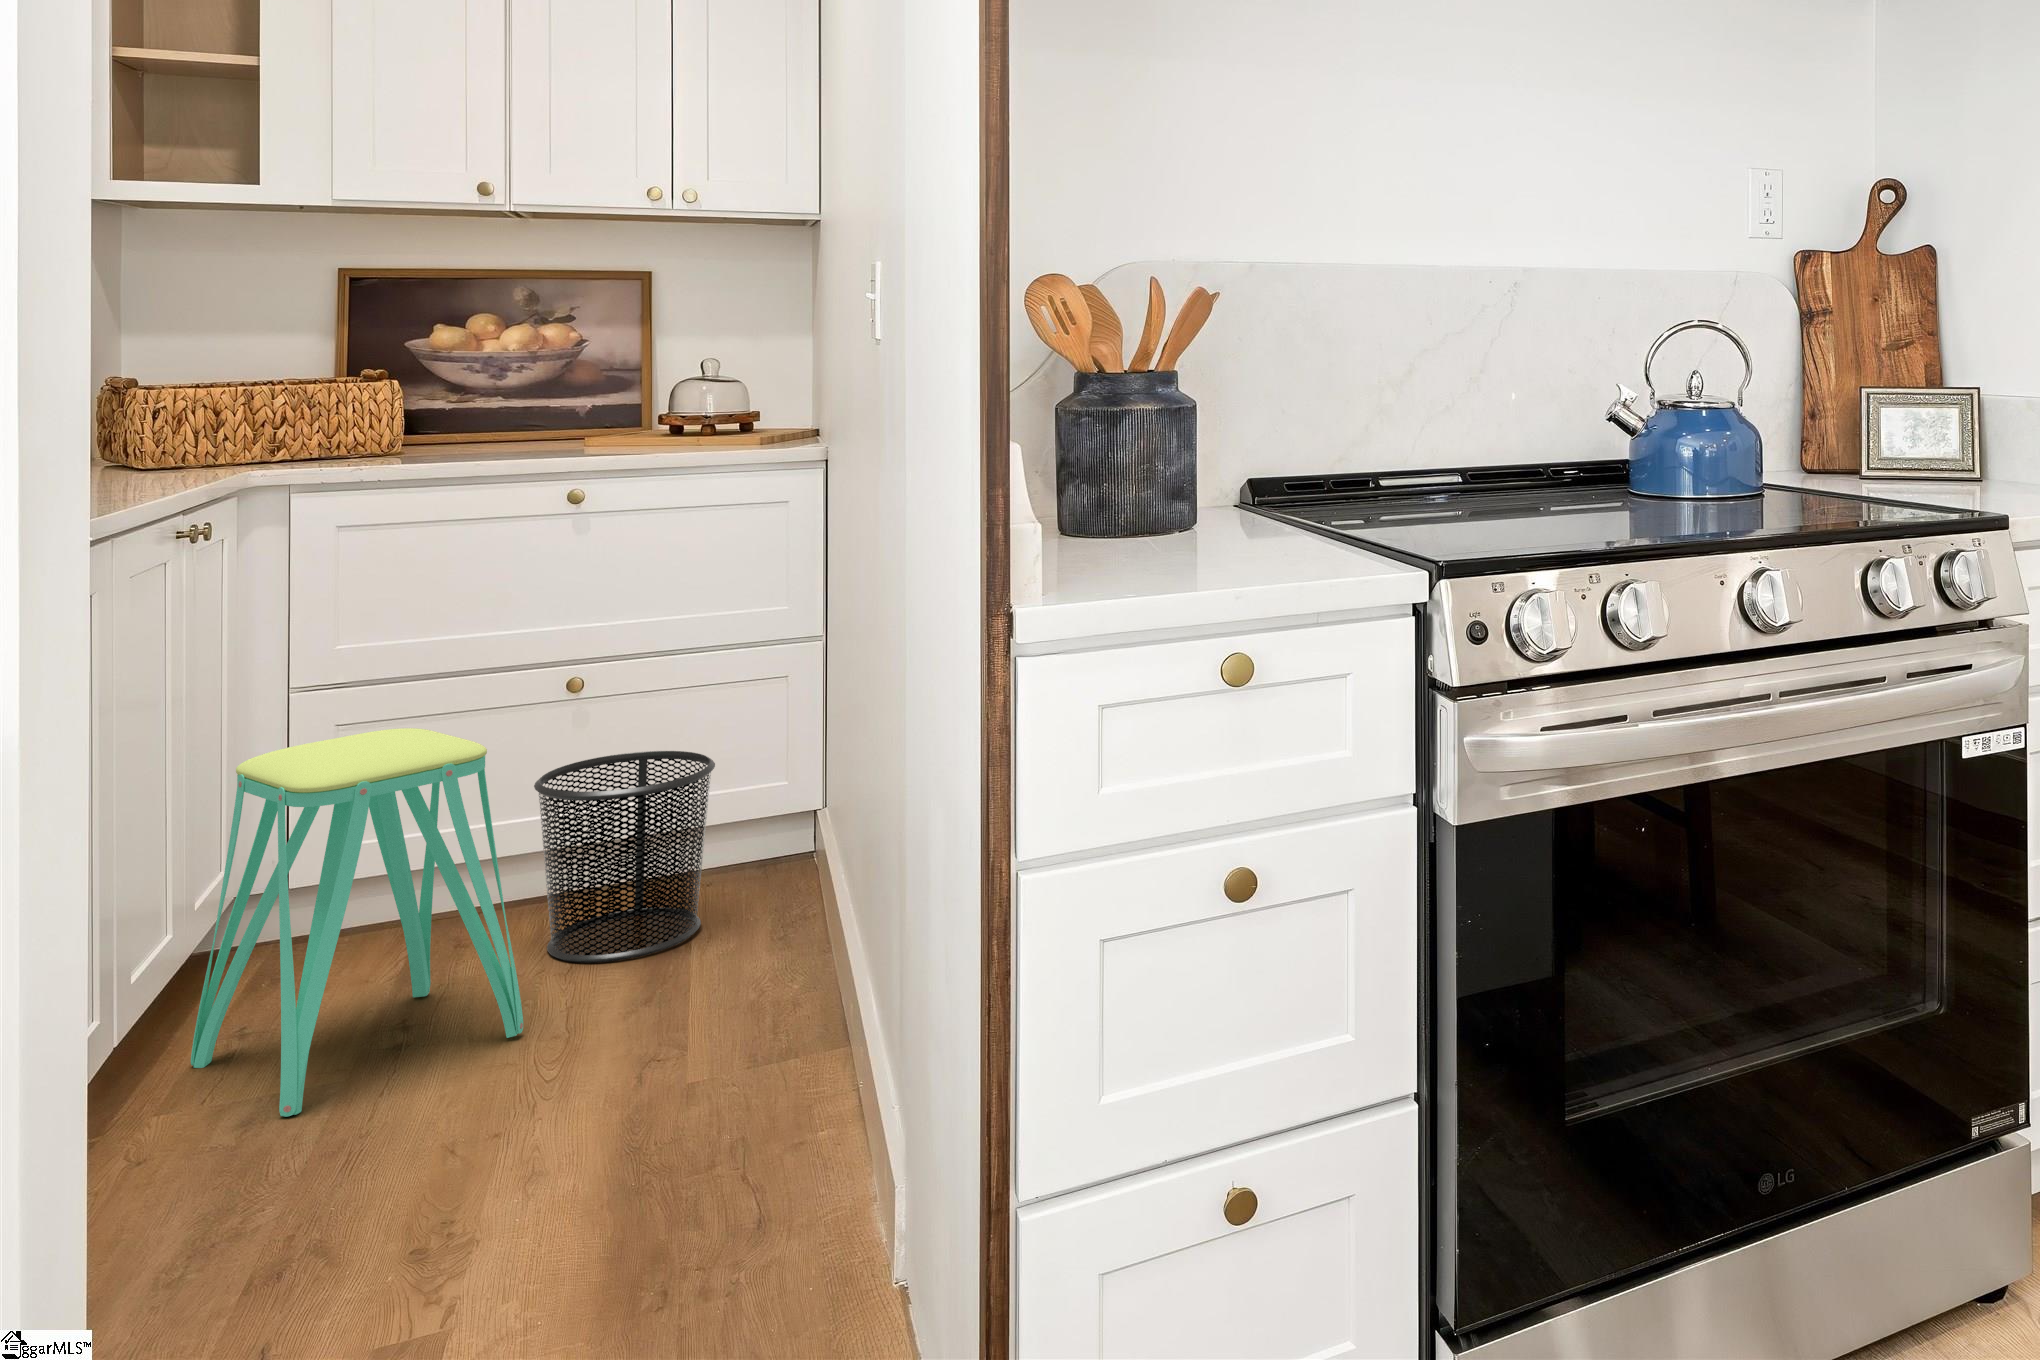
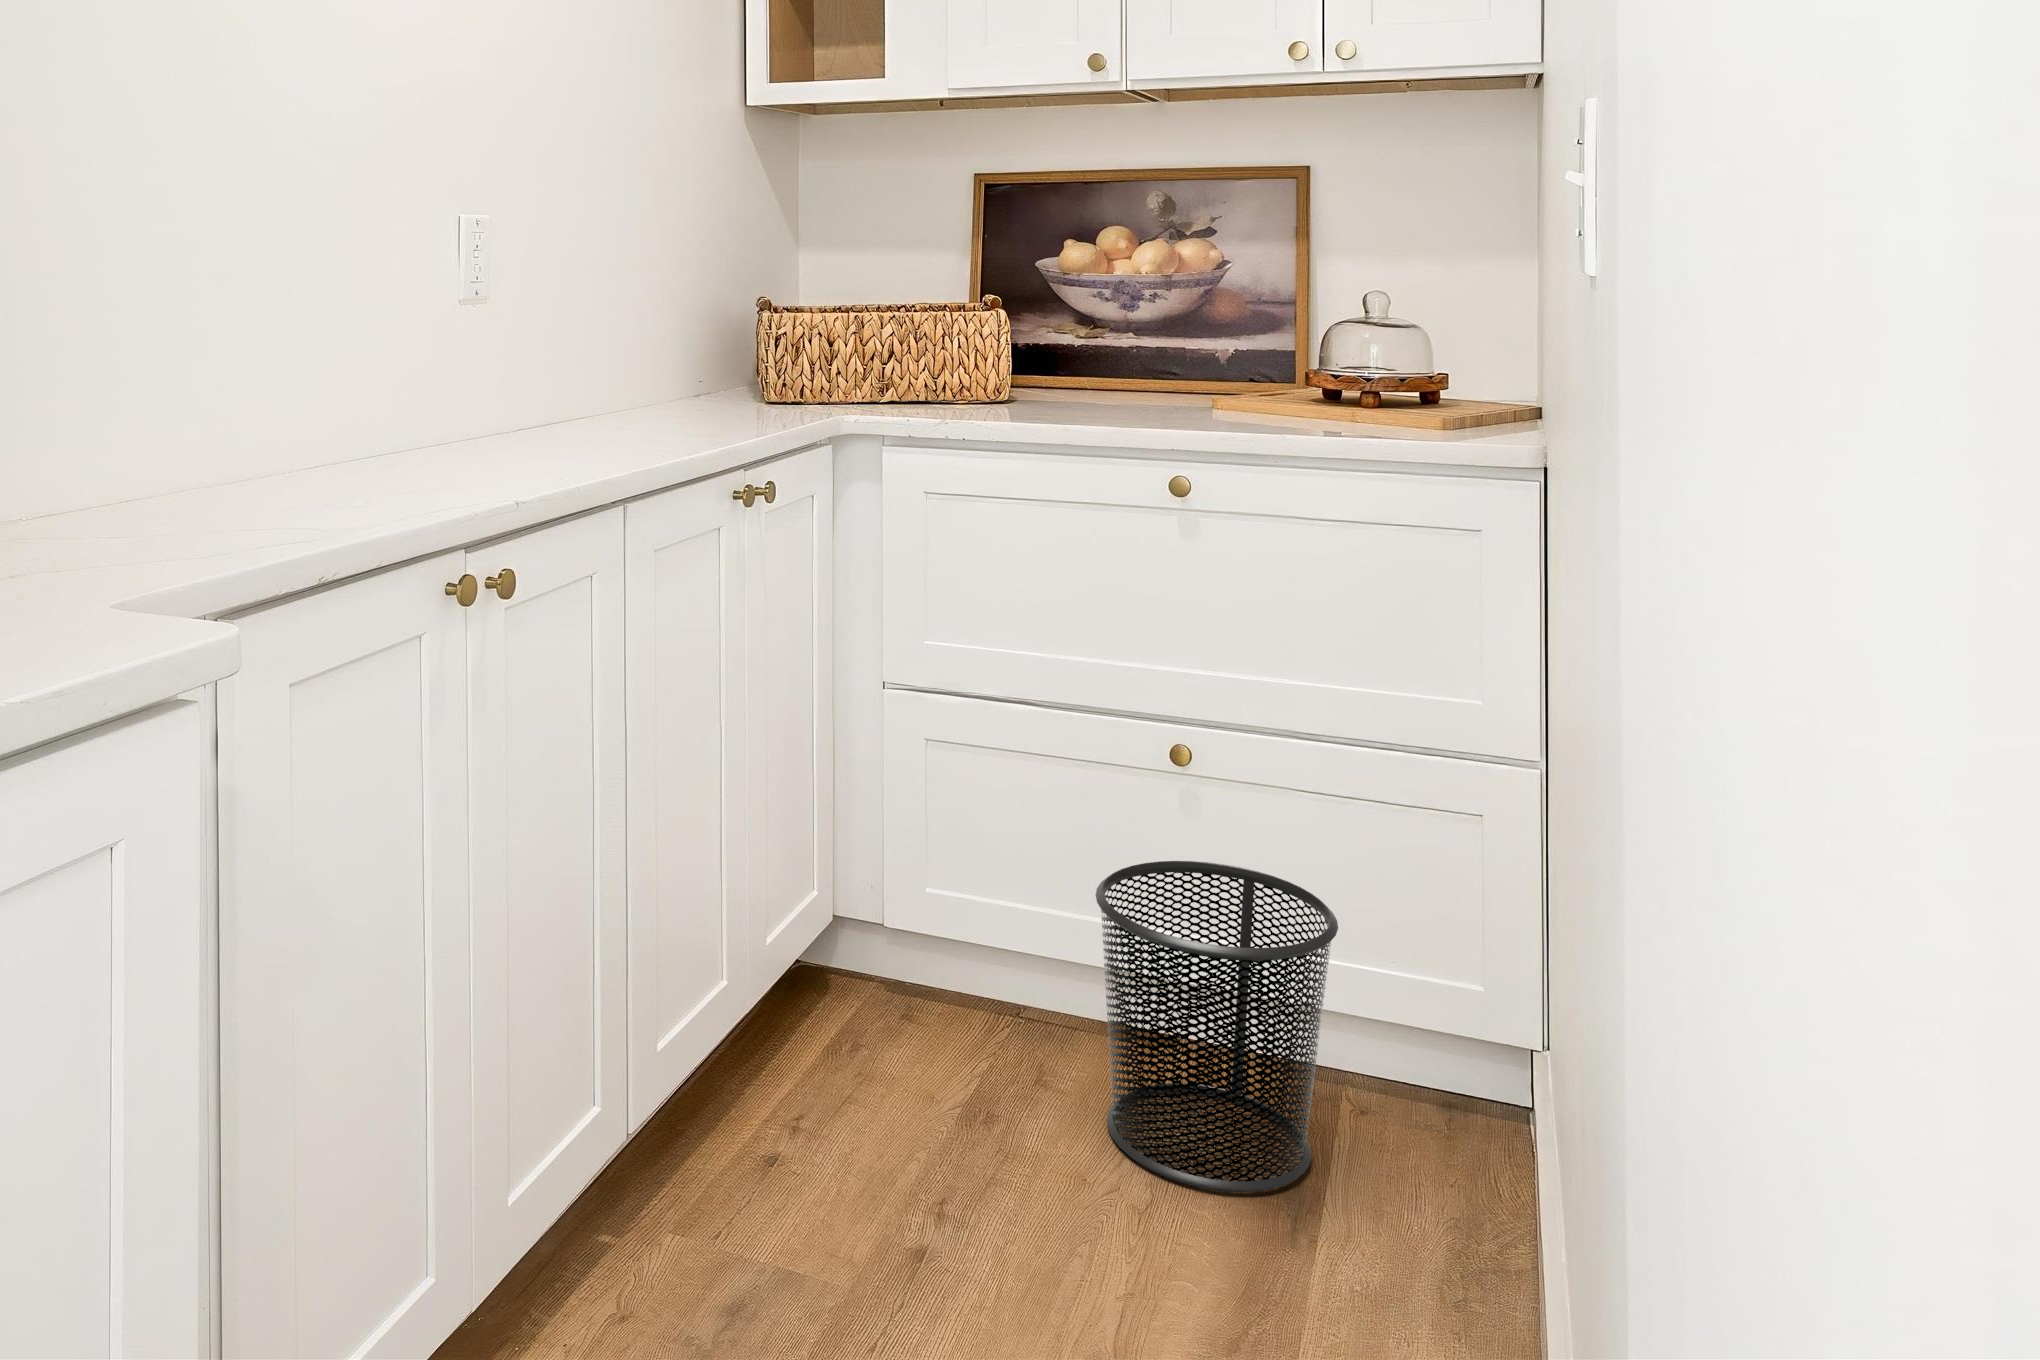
stool: present [191,728,523,1117] -> none [709,783,1026,1286]

